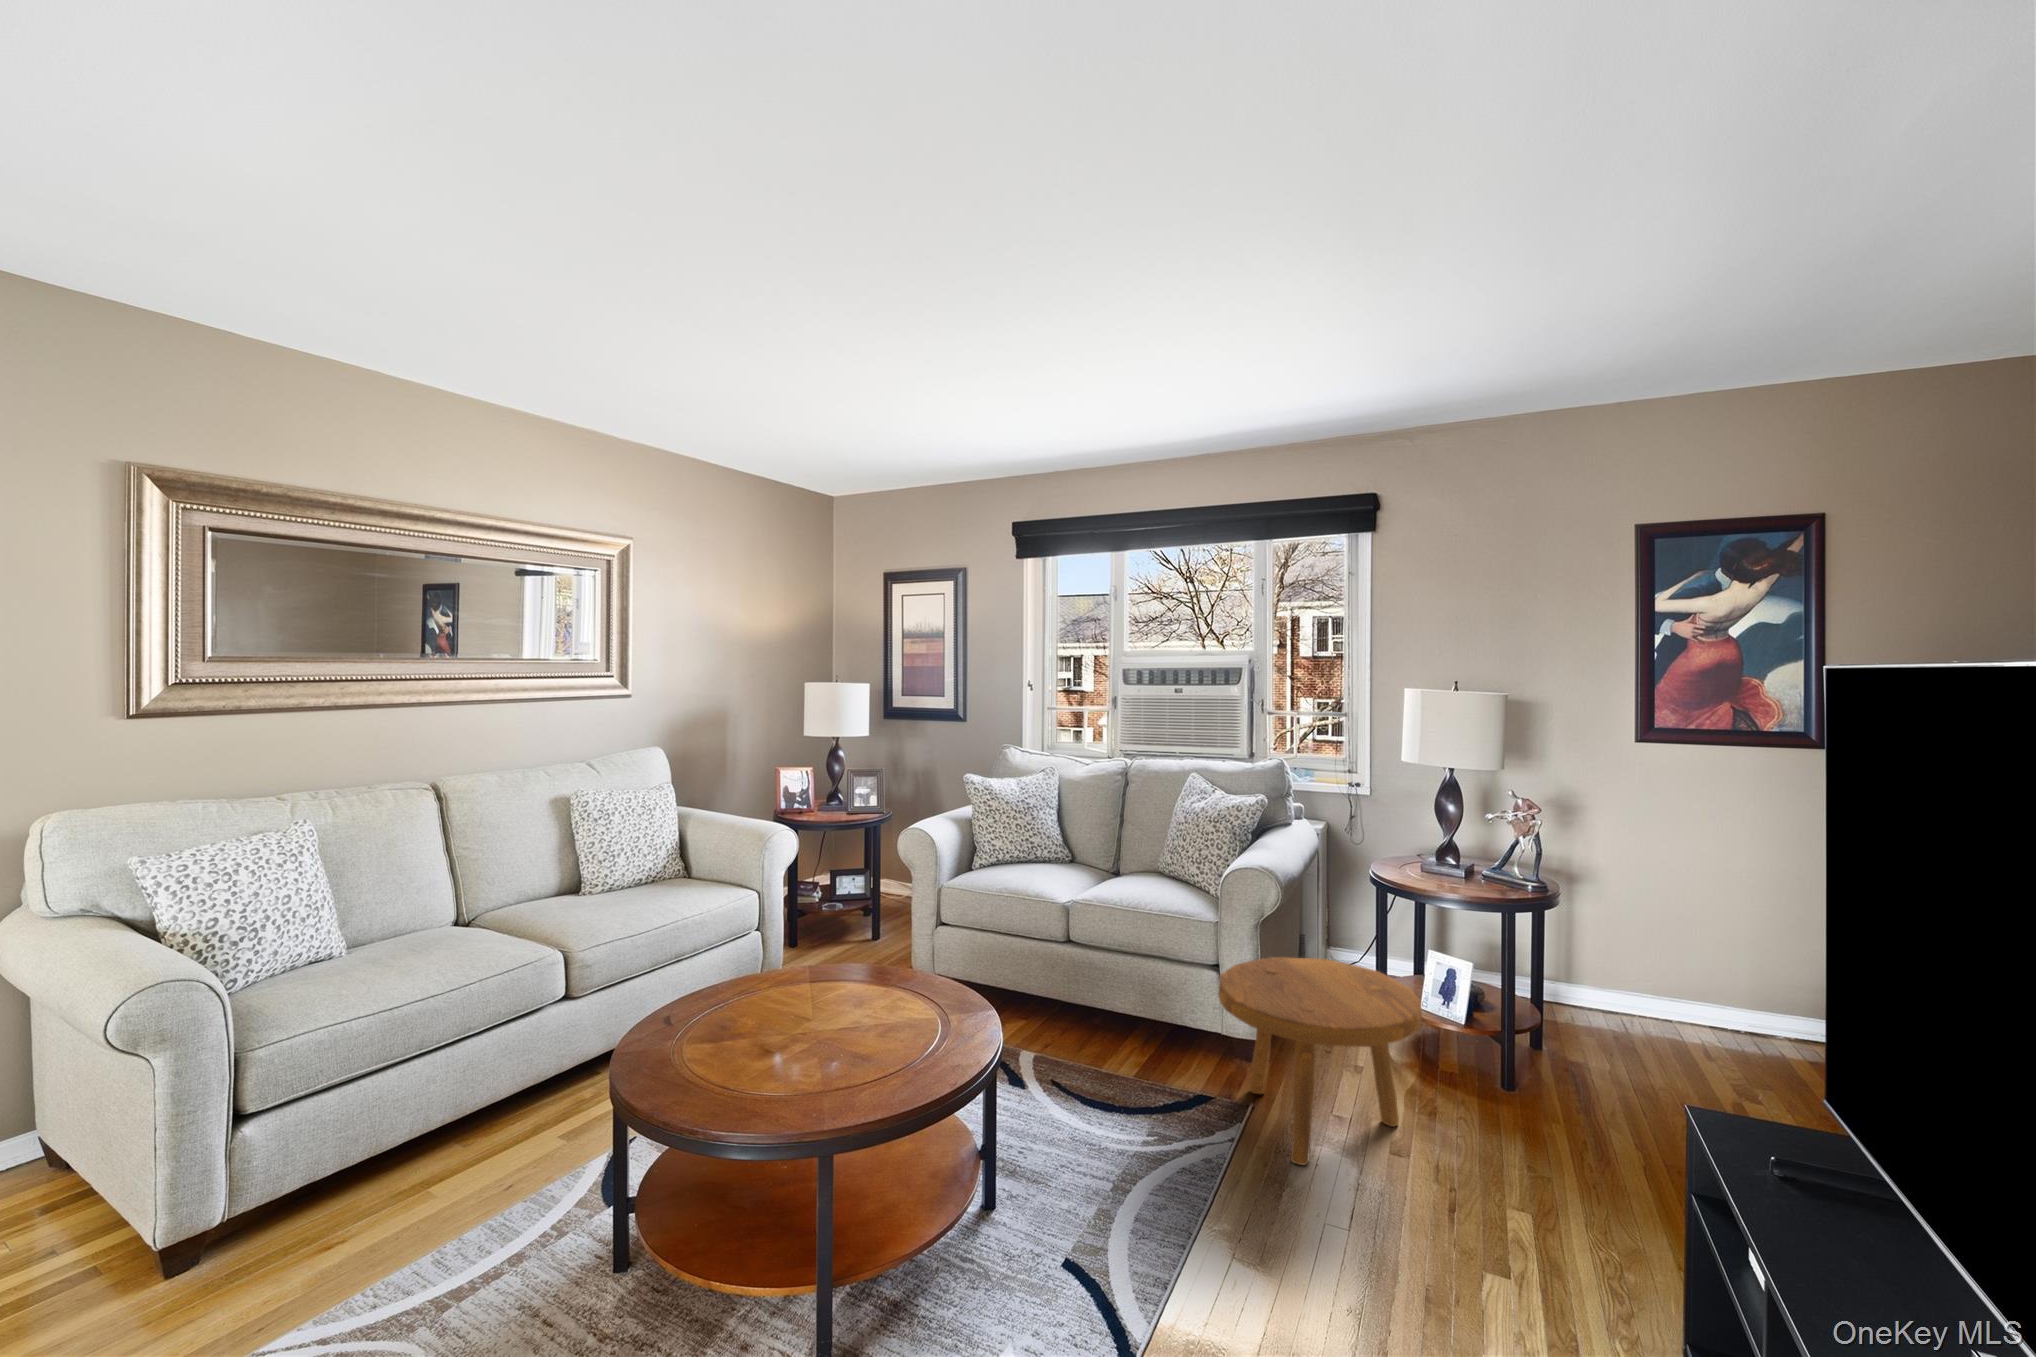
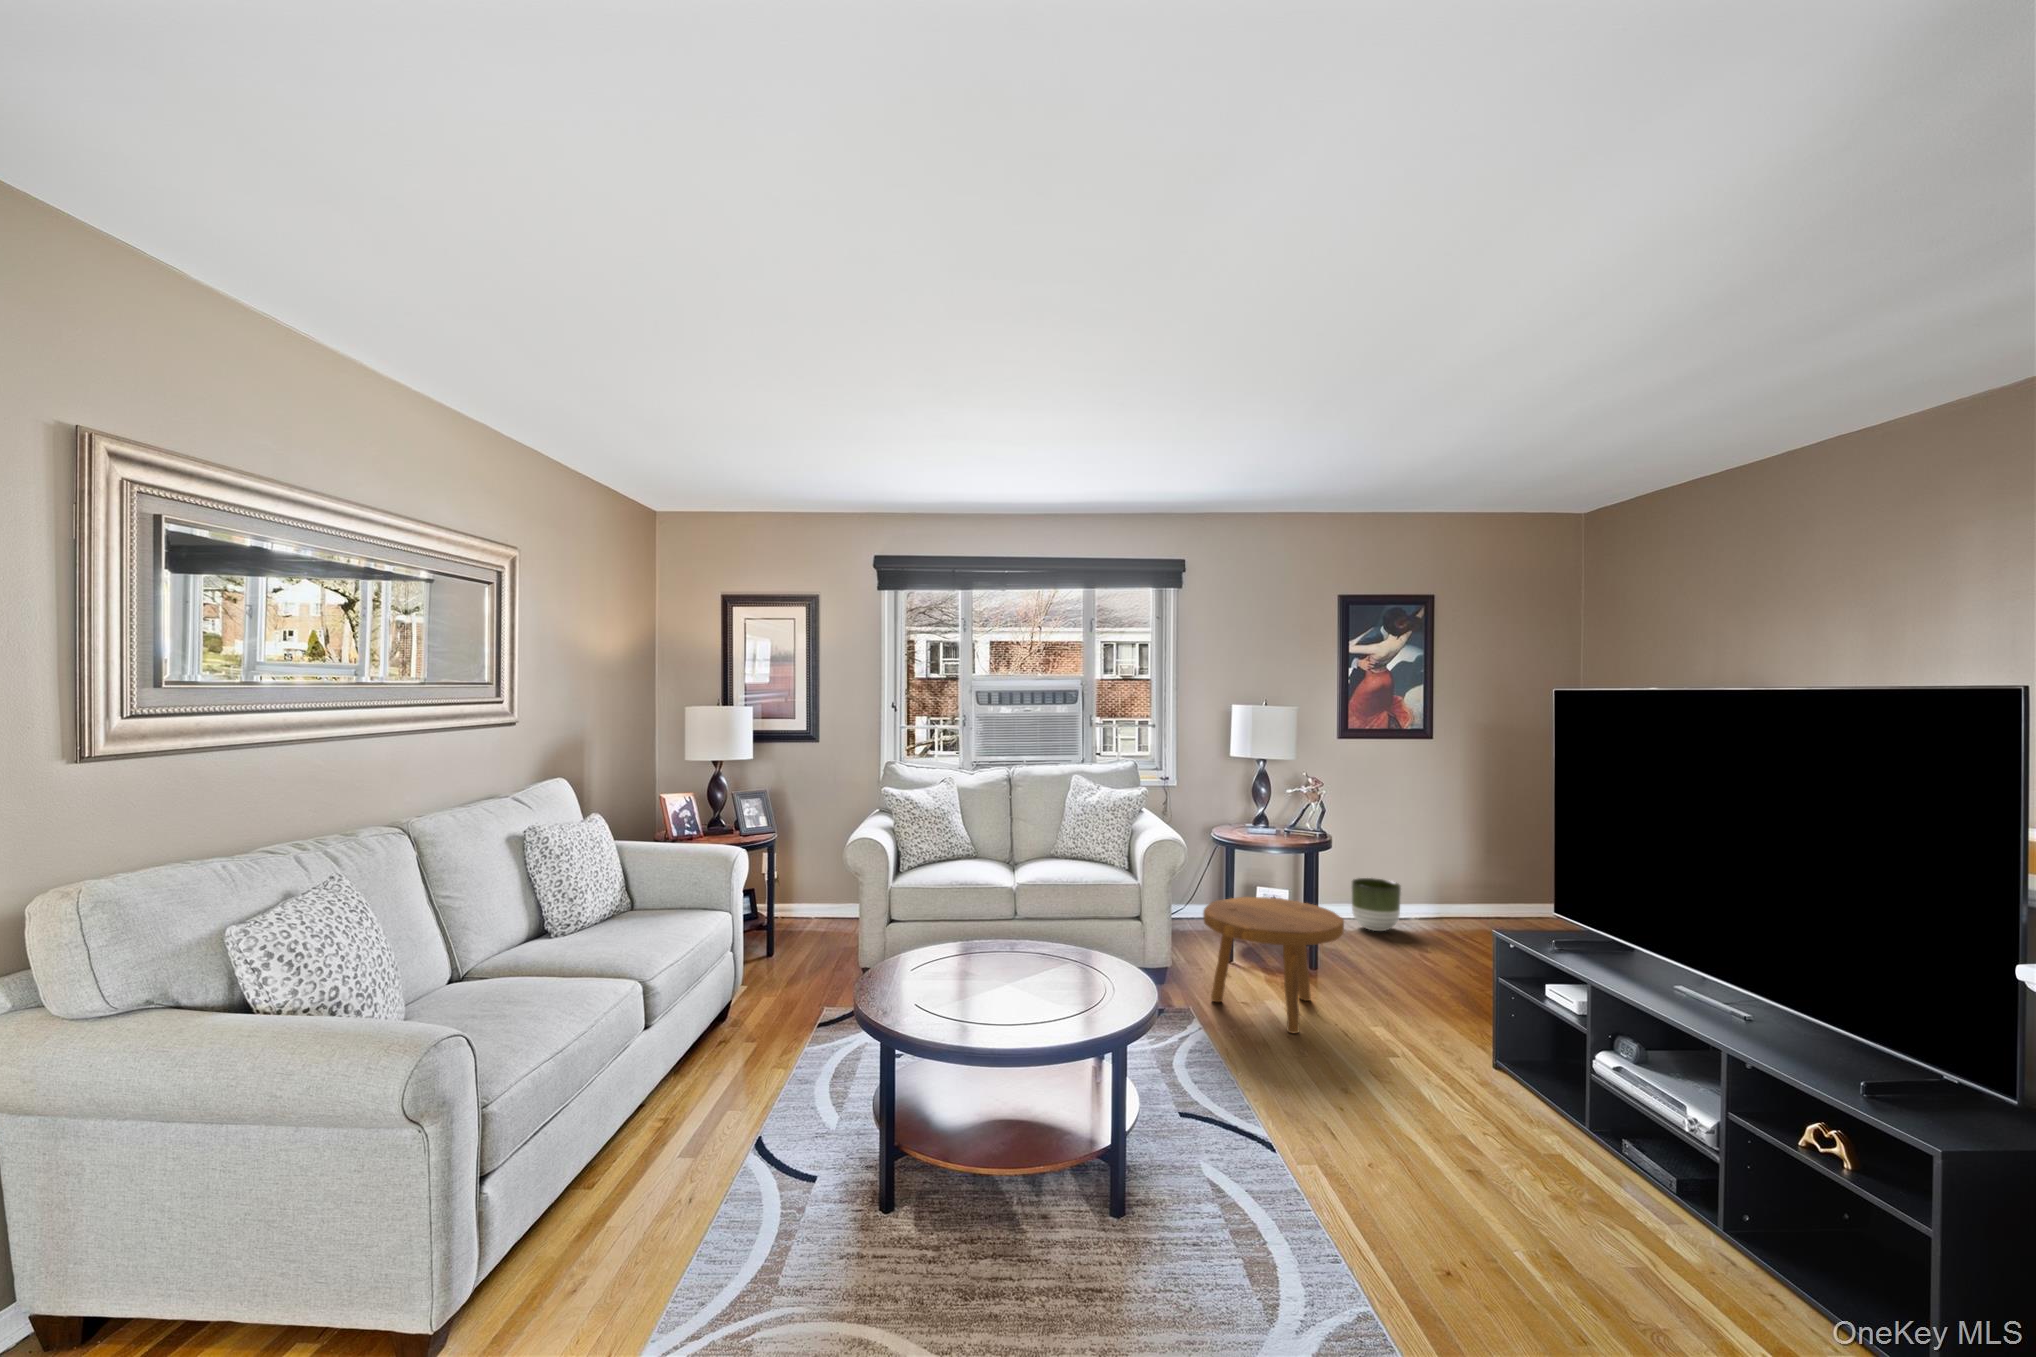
planter: none [1640,966,1730,1056] -> present [1351,878,1401,931]

